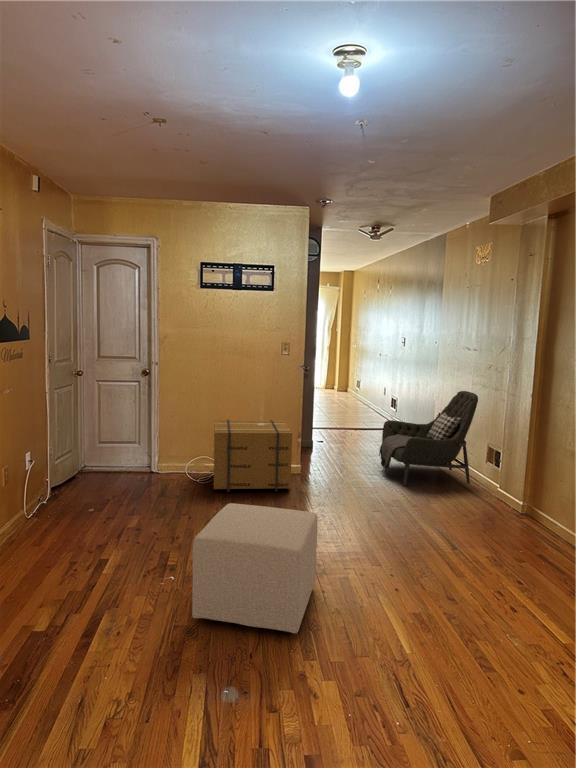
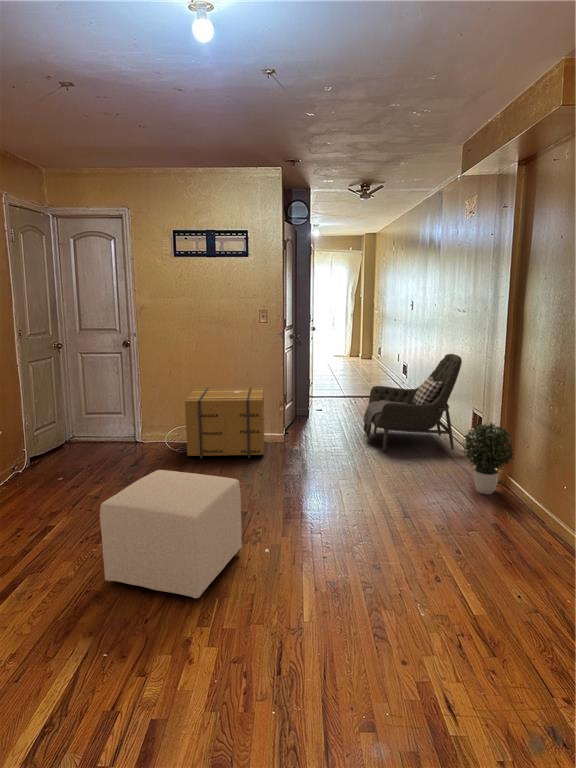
potted plant: none [494,458,549,527] -> present [461,423,514,494]

